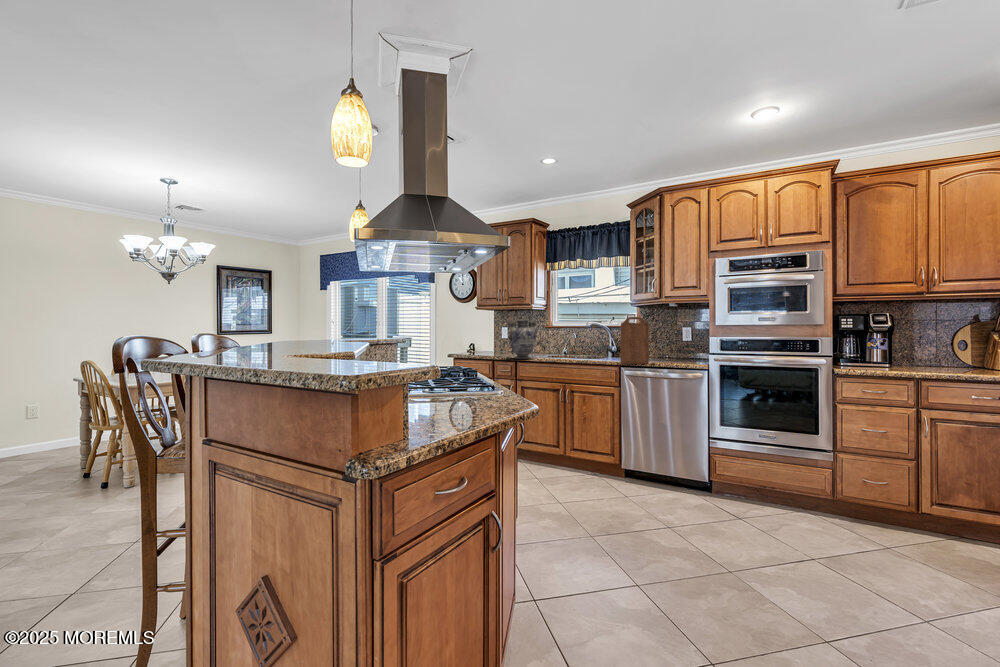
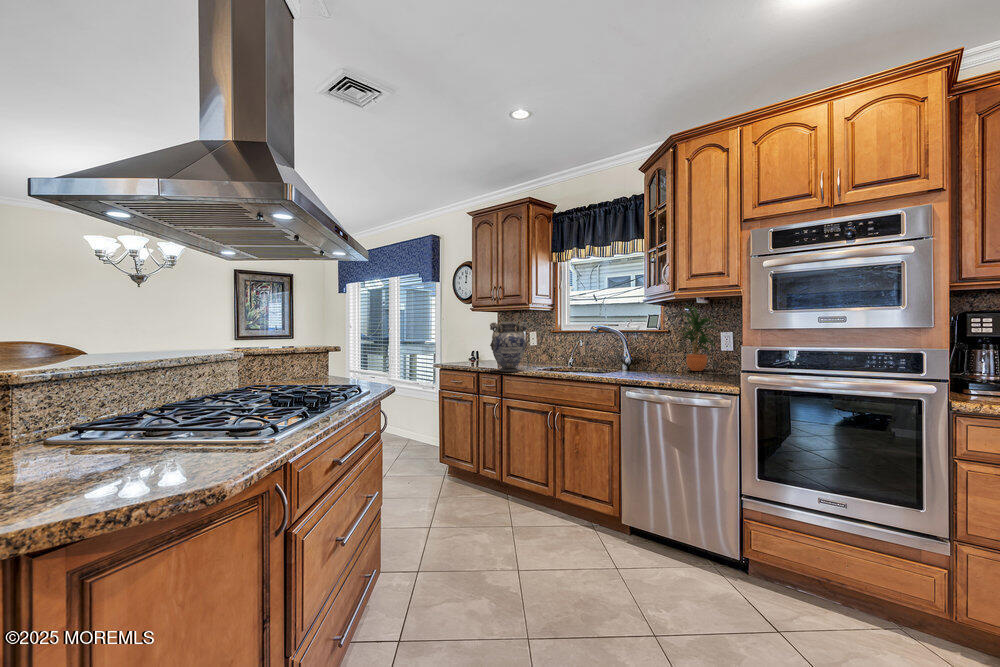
potted plant: none [653,308,682,356] -> present [679,306,717,371]
cutting board: present [621,317,649,364] -> none [616,317,655,383]

